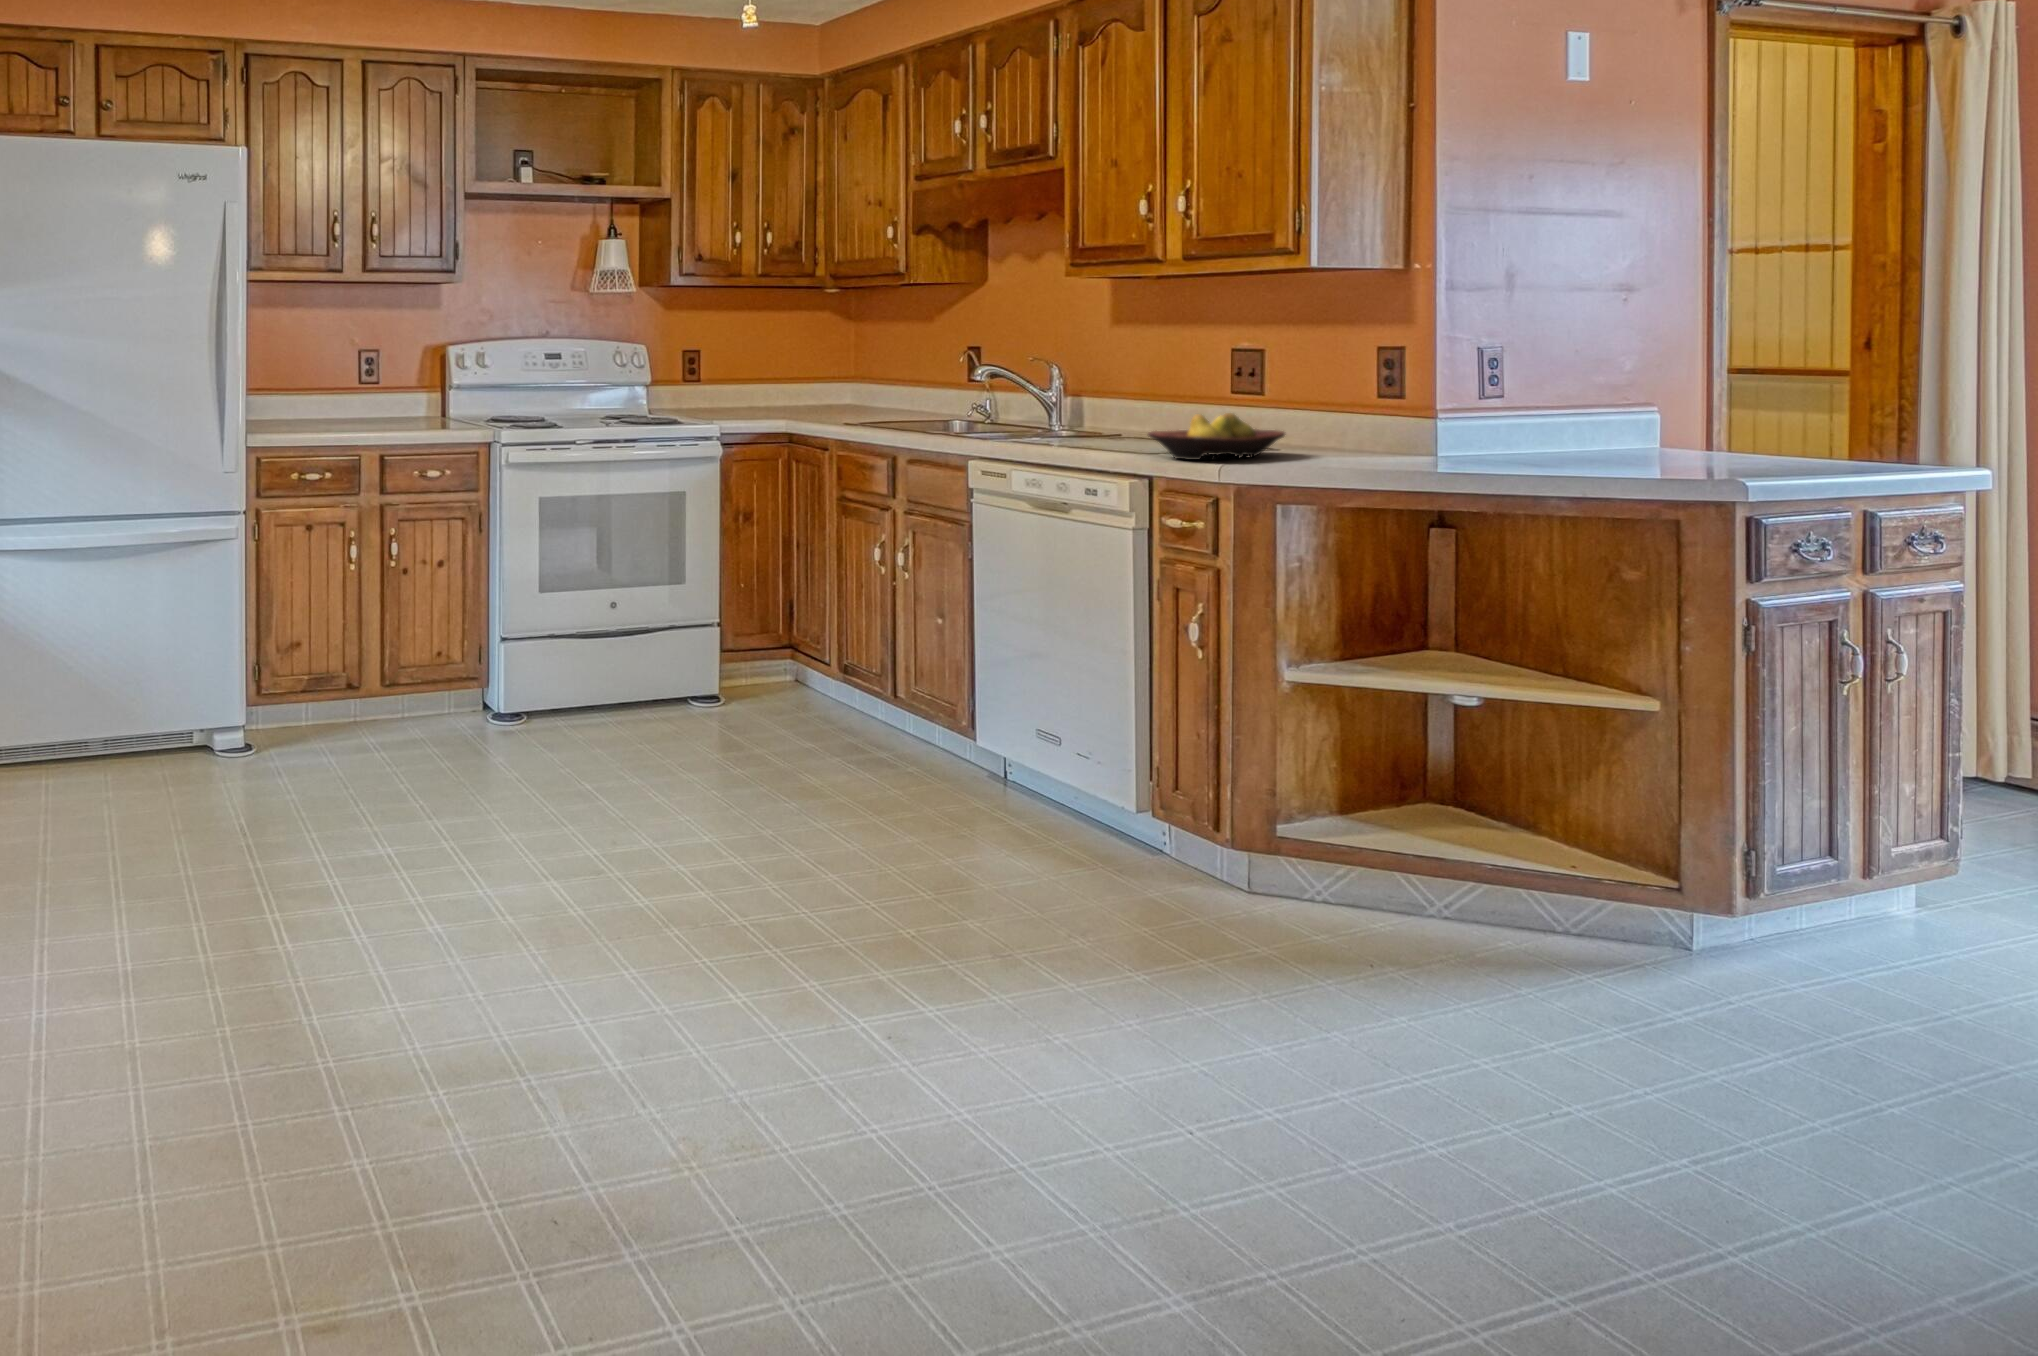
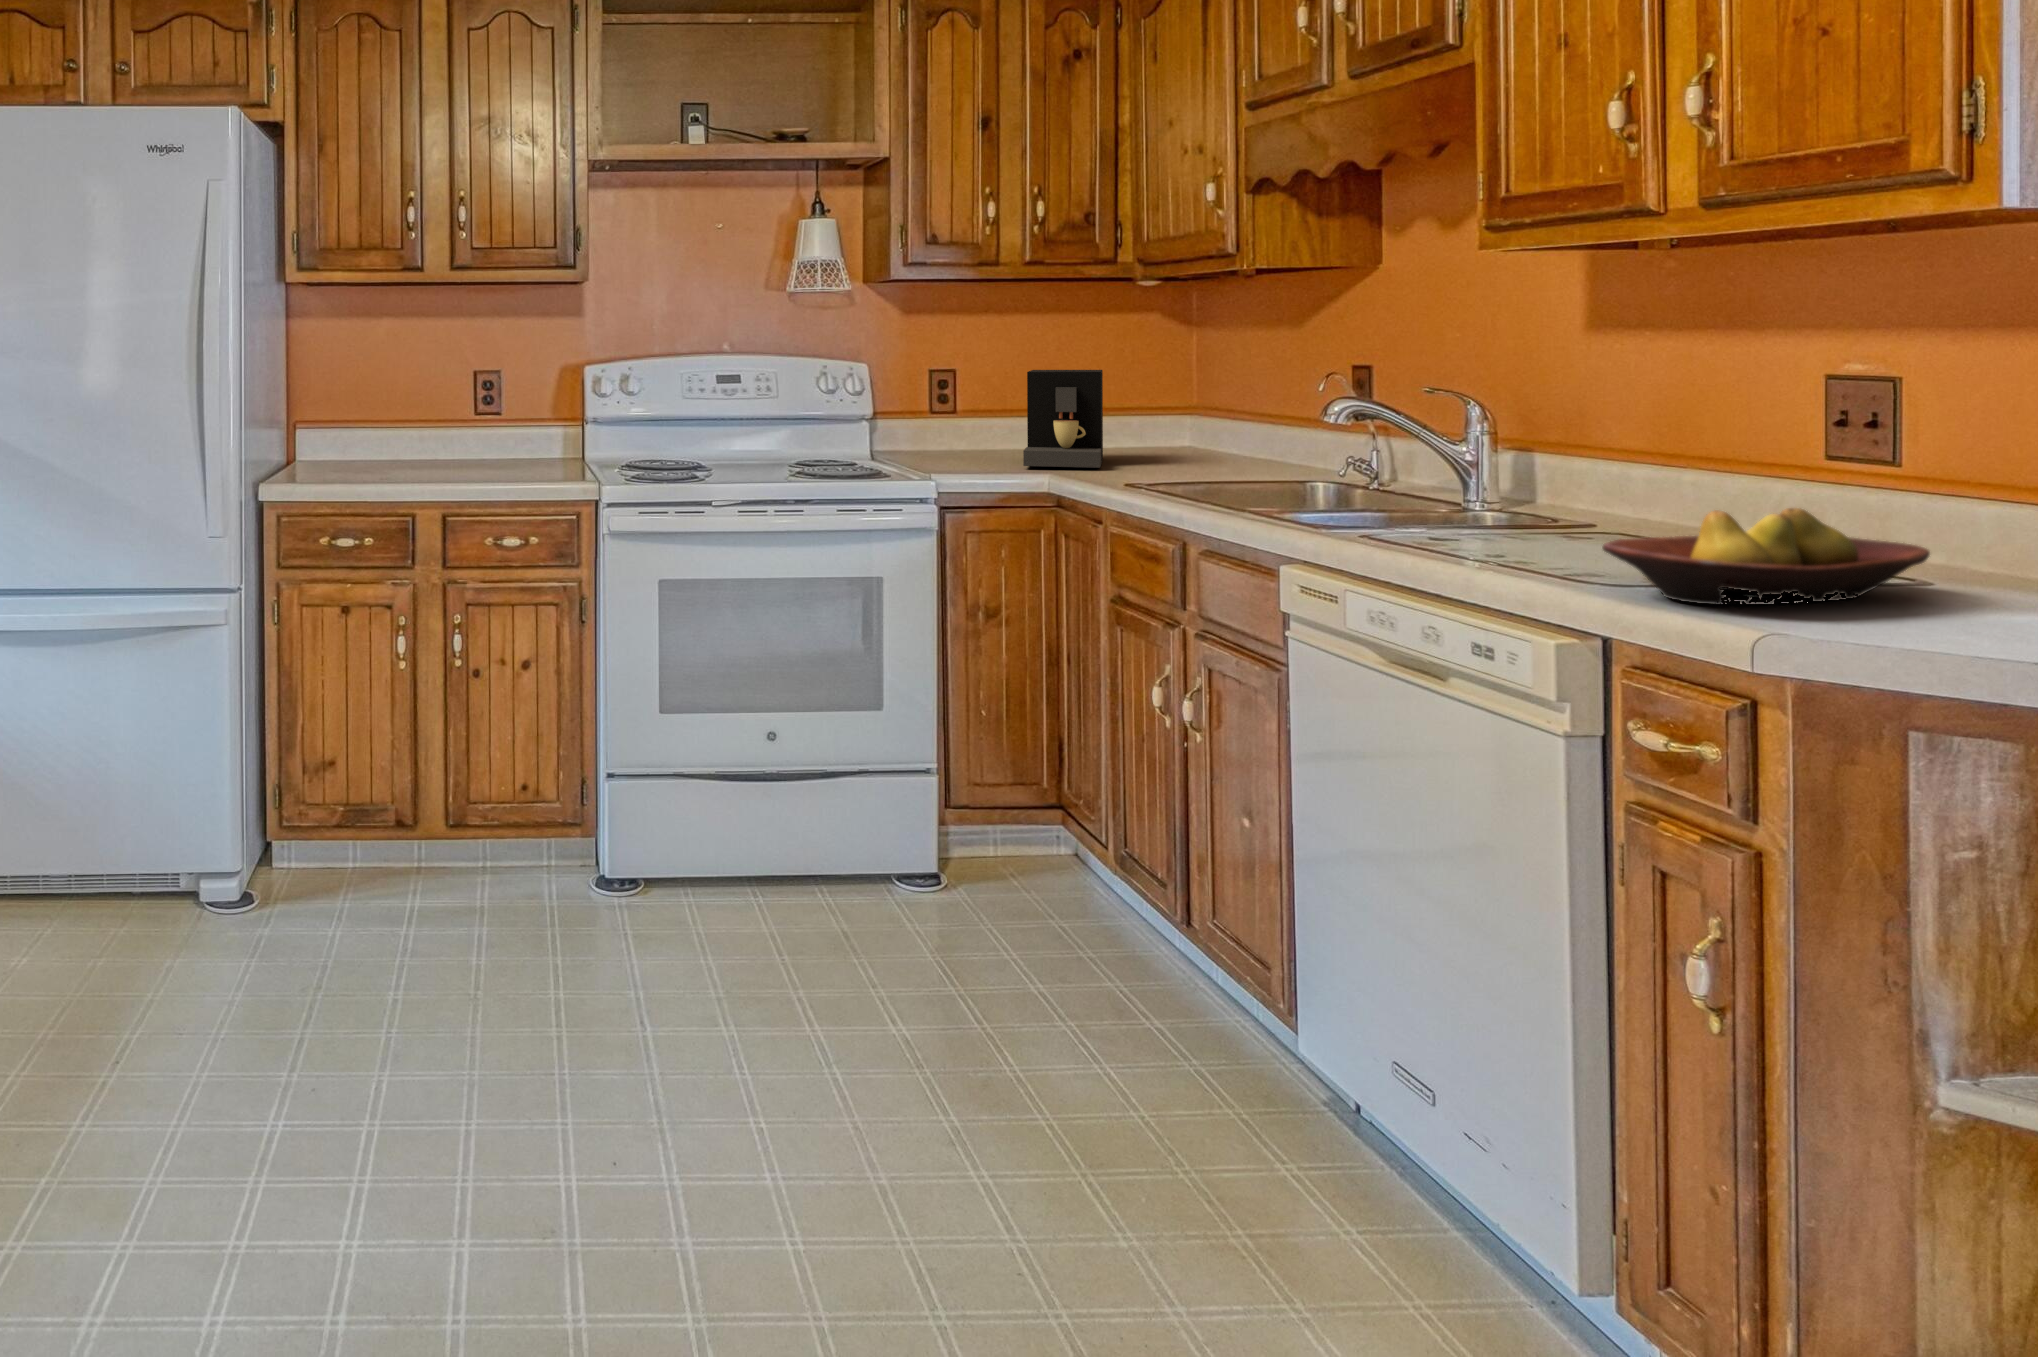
coffee maker: none [759,353,815,418] -> present [1023,370,1103,468]

